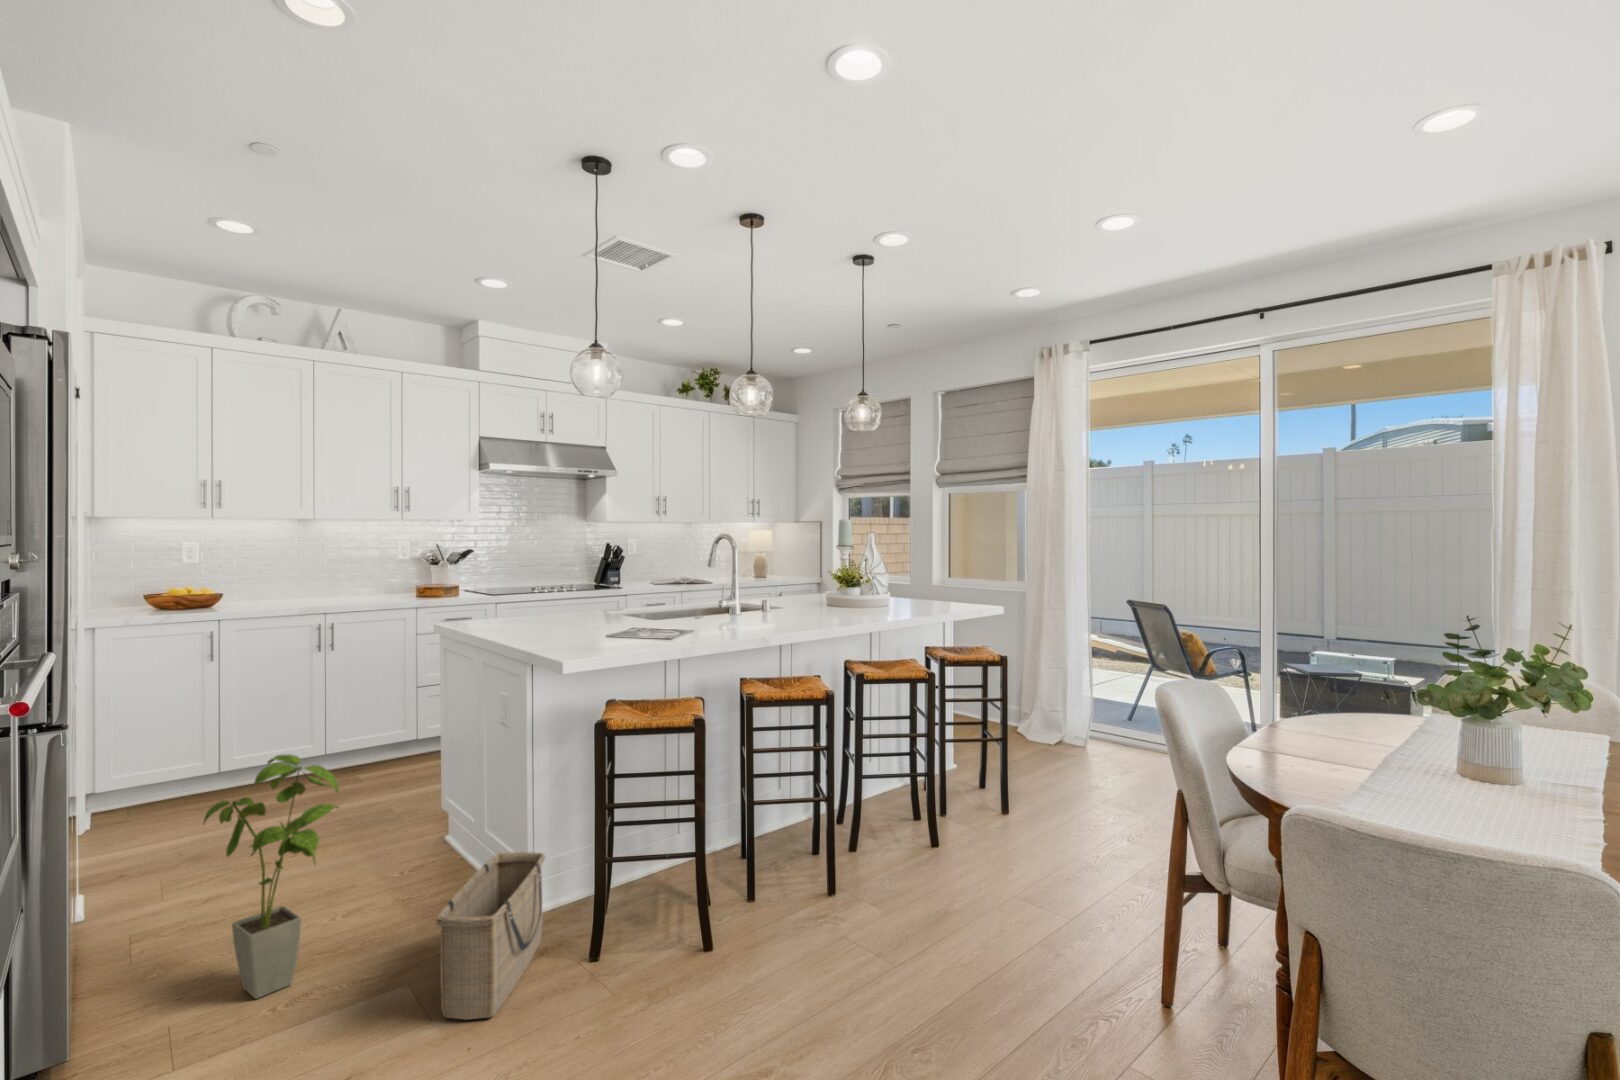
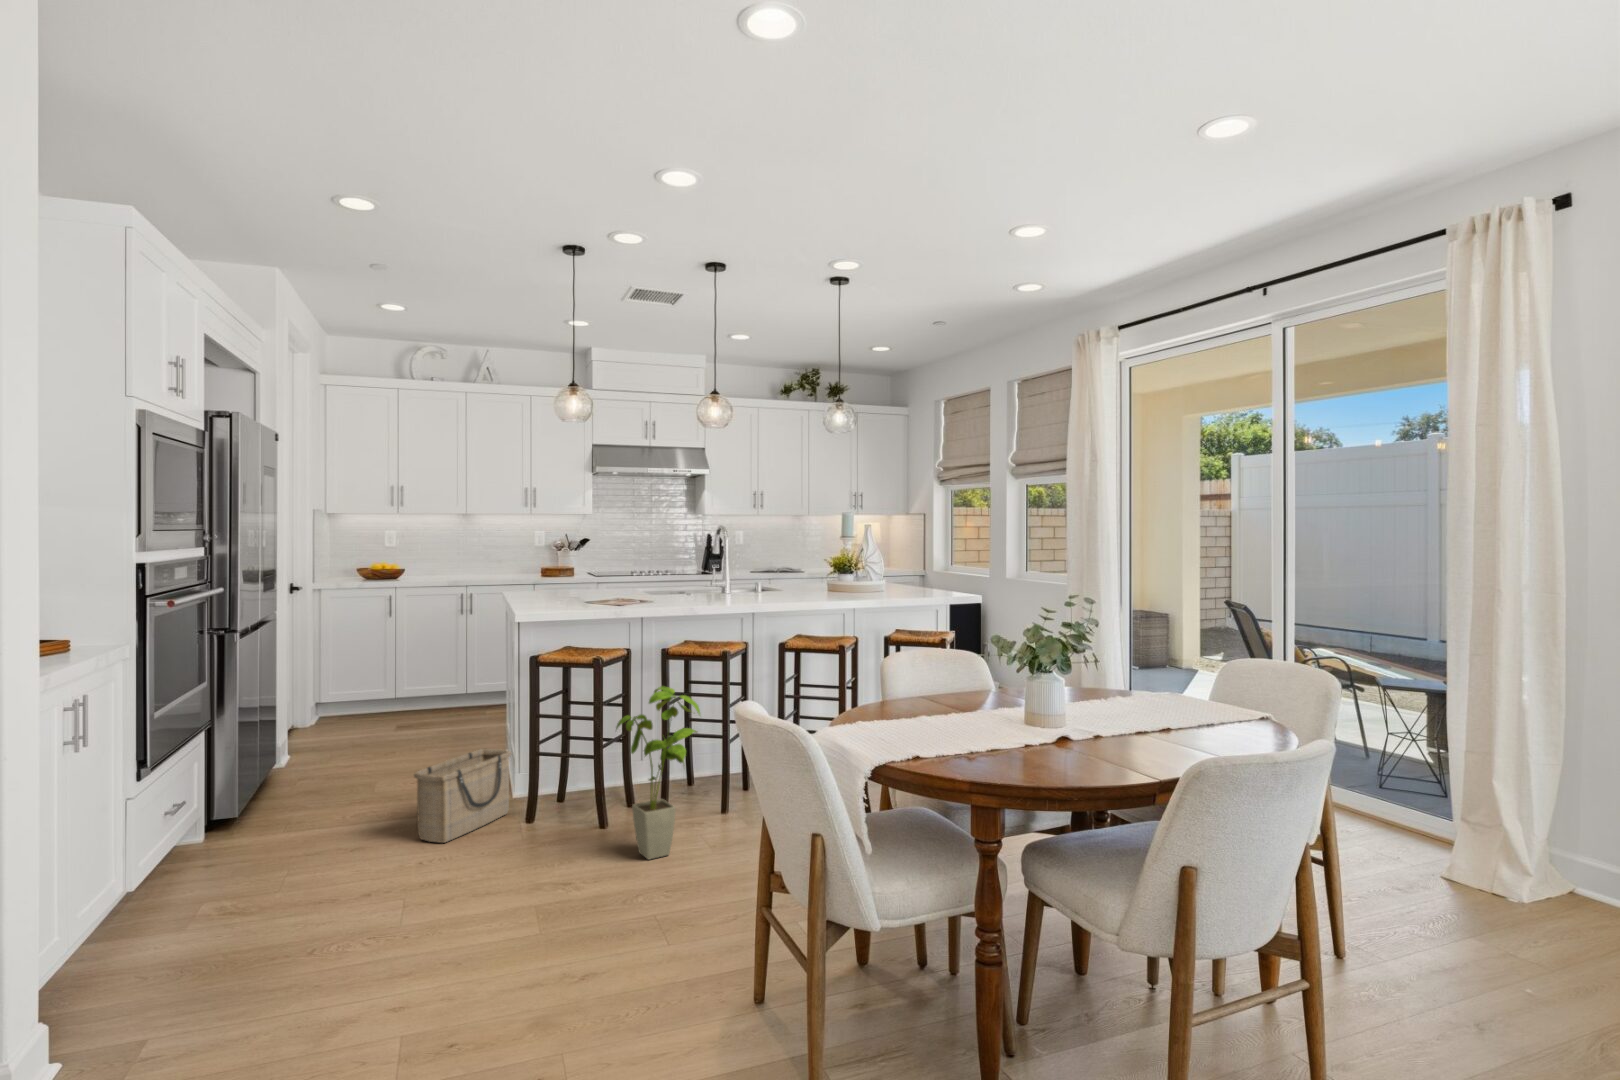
house plant: present [203,754,339,999] -> present [616,686,700,859]

